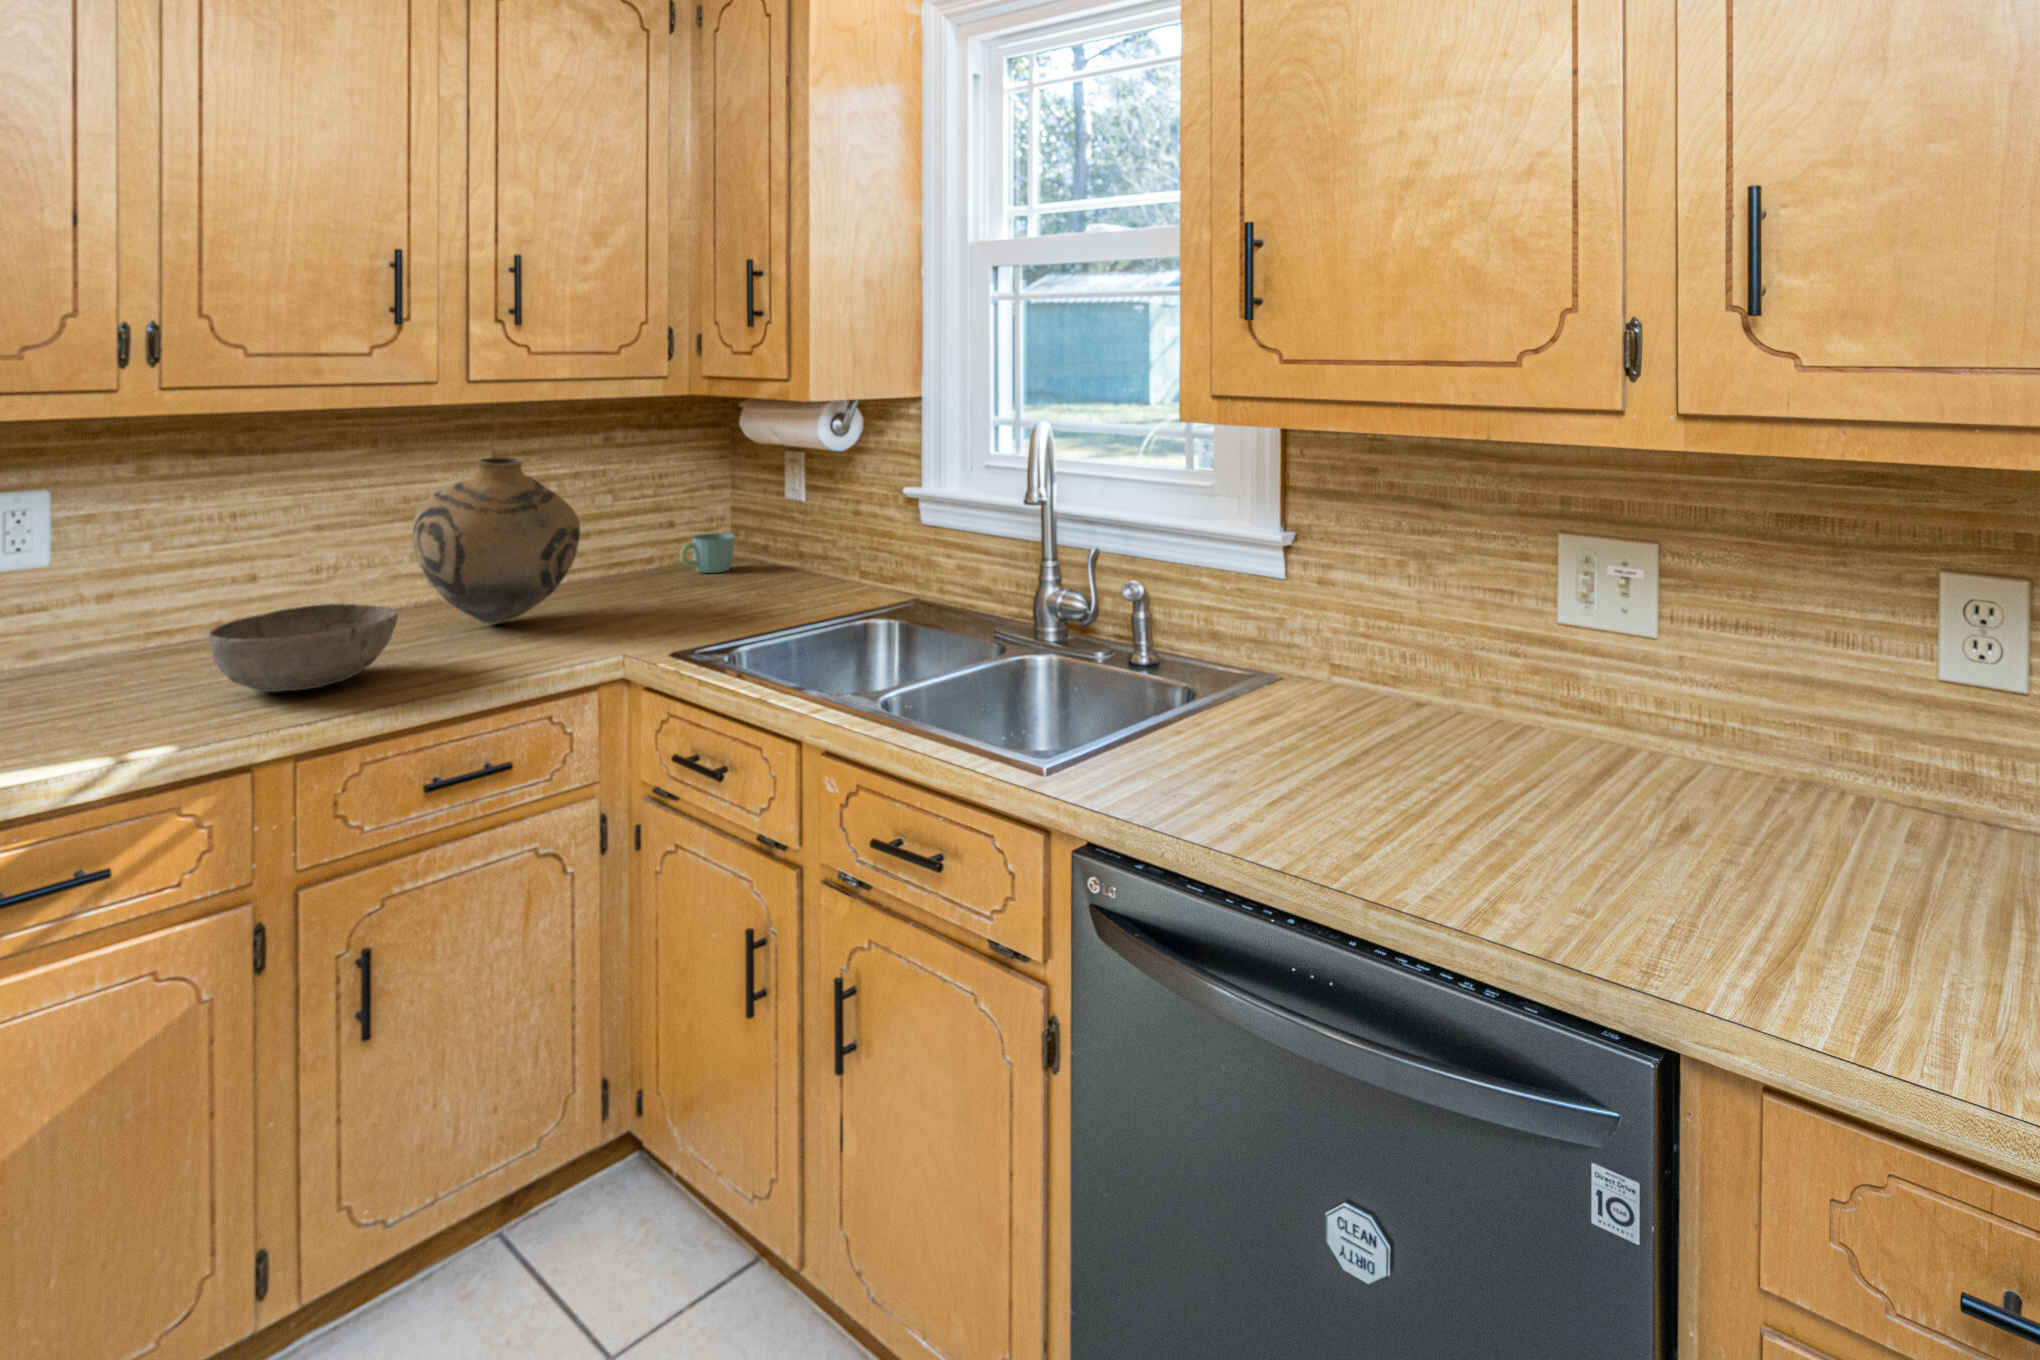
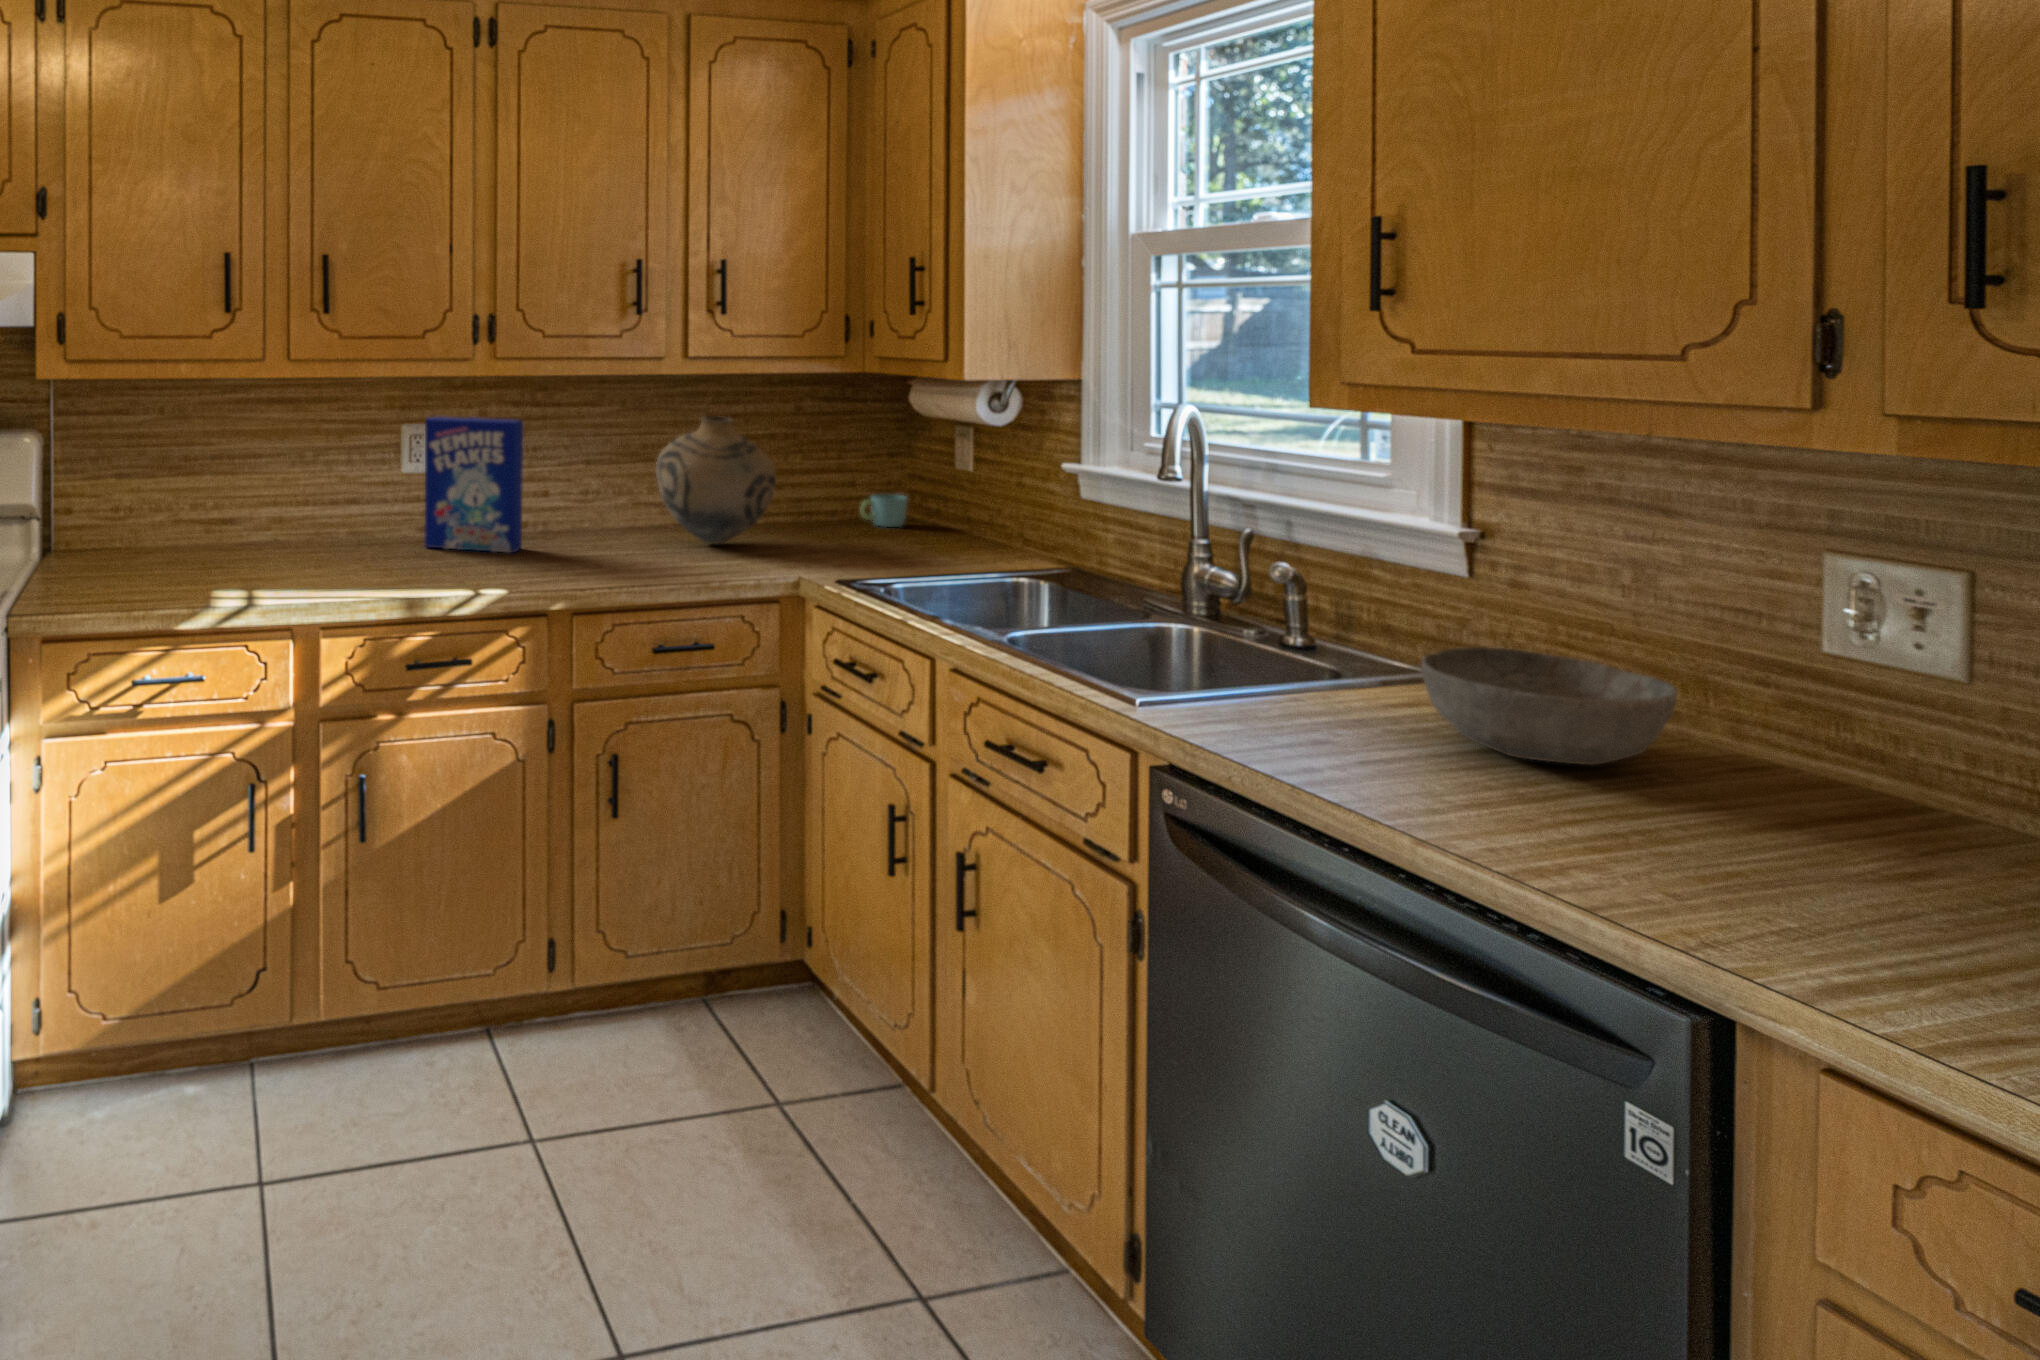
cereal box: none [13,480,198,688] -> present [425,417,523,553]
bowl: present [208,604,398,692] -> present [1421,647,1677,765]

